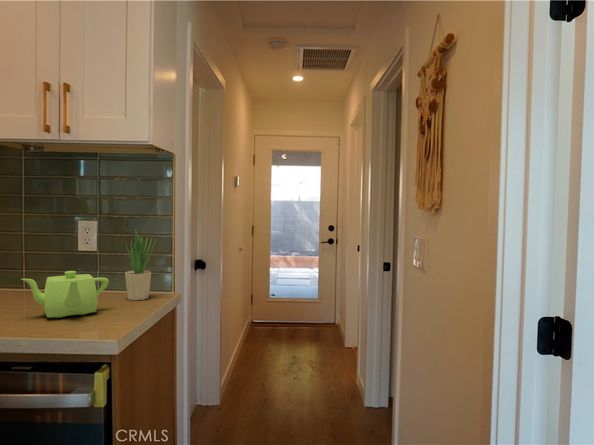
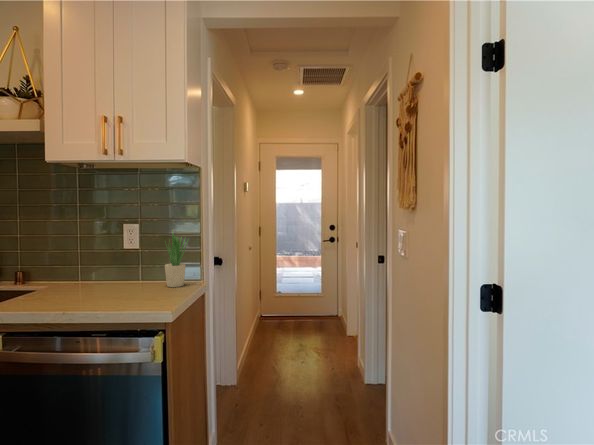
teapot: present [21,271,109,318] -> none [90,263,155,299]

